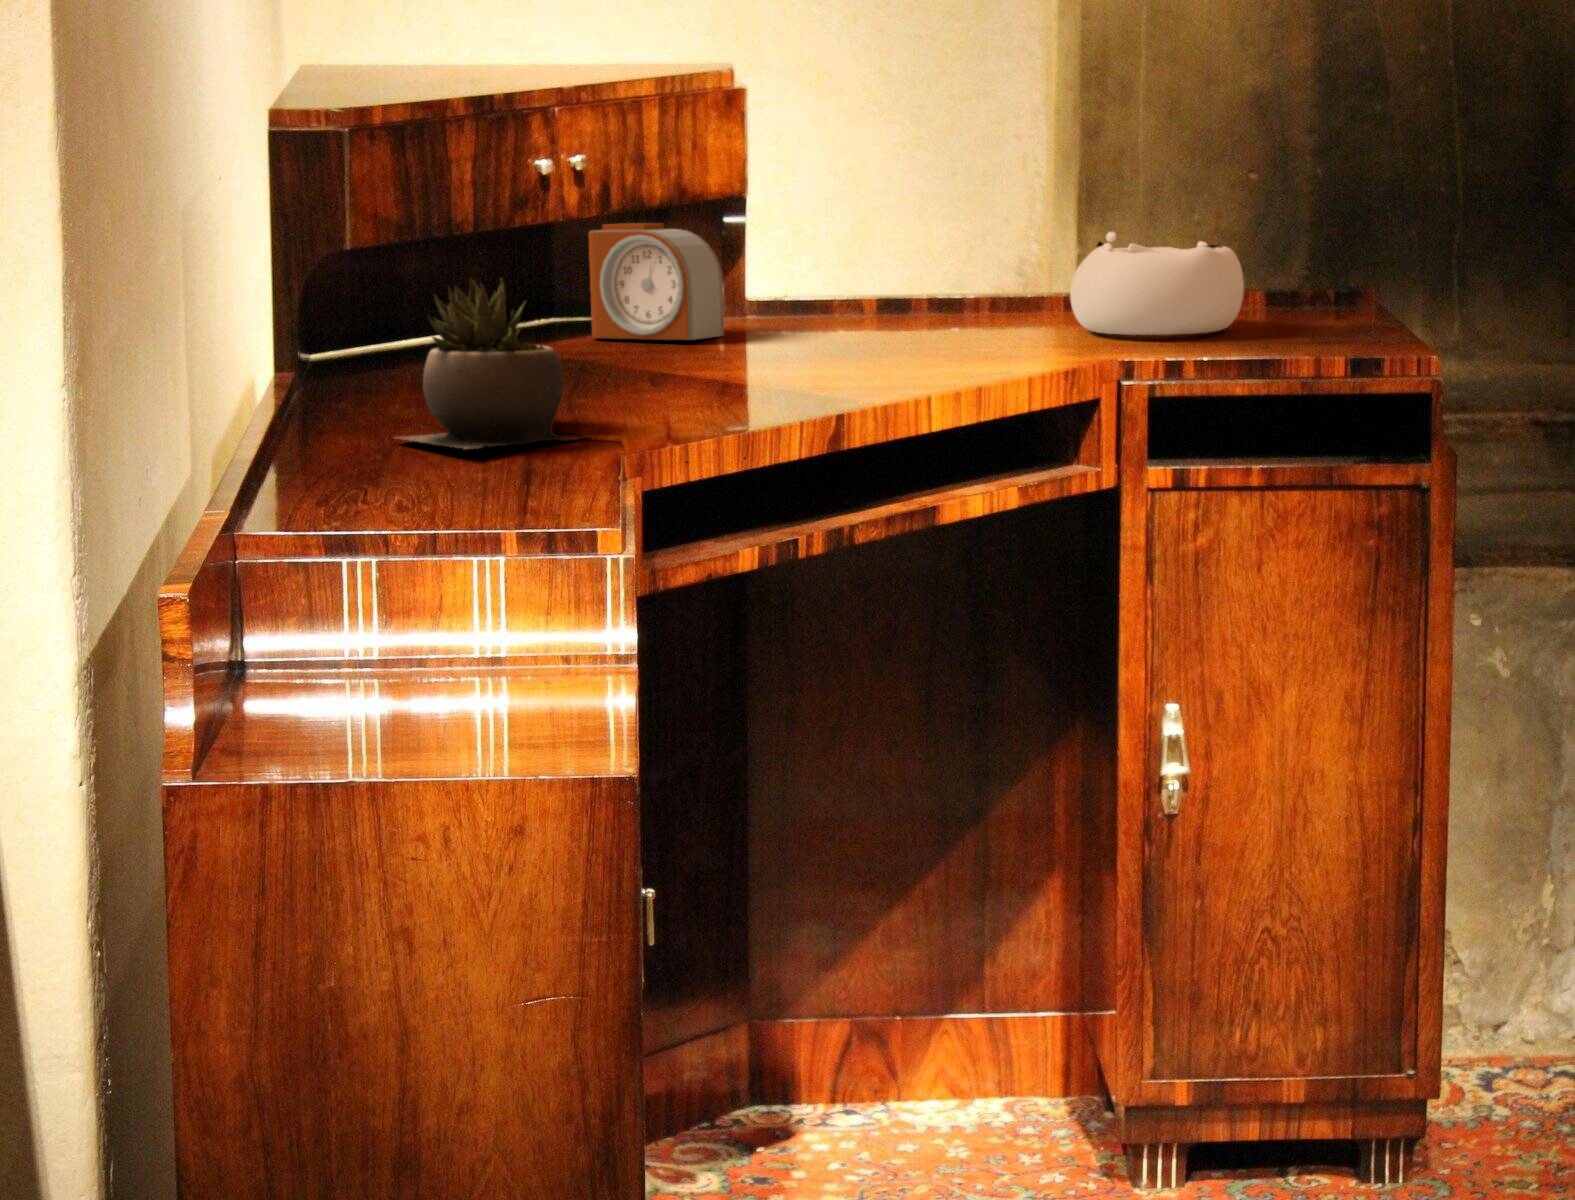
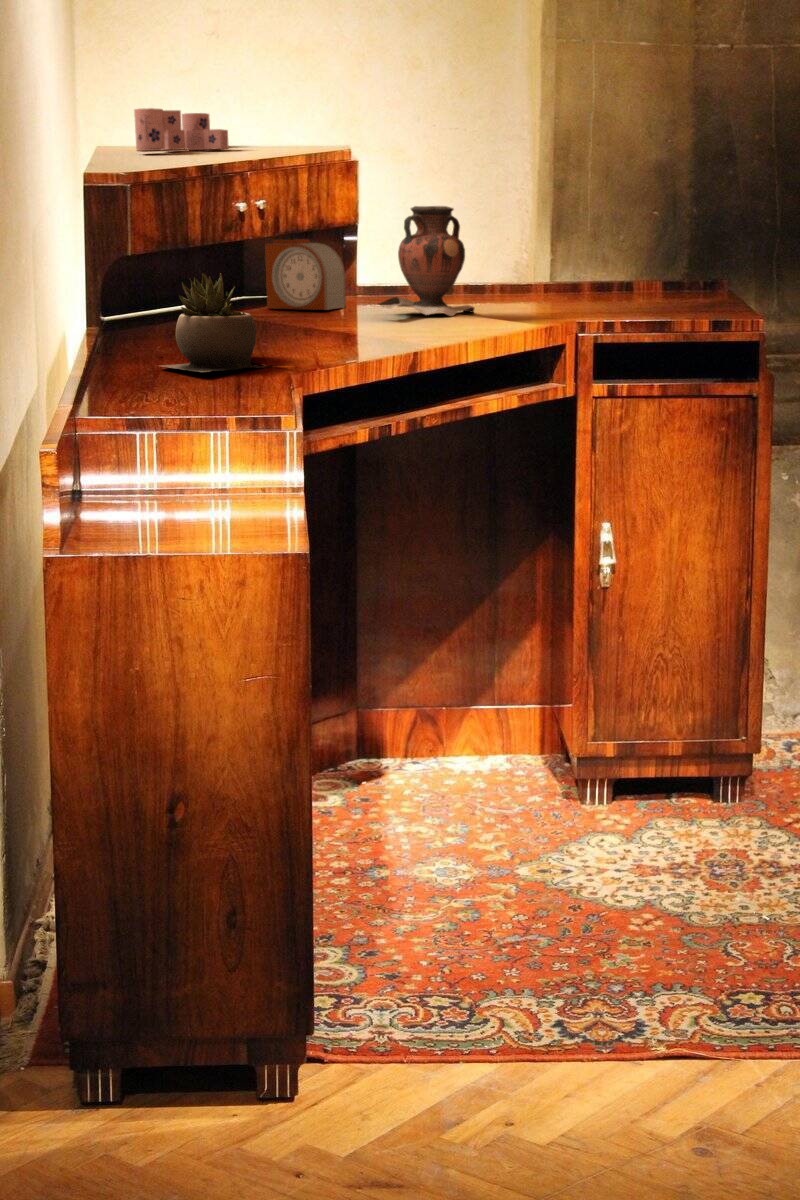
candle: none [371,9,530,81] -> present [134,108,229,151]
vase: none [763,165,942,350] -> present [378,206,474,316]
decorative bowl: present [1070,232,1244,335] -> none [551,246,653,308]

